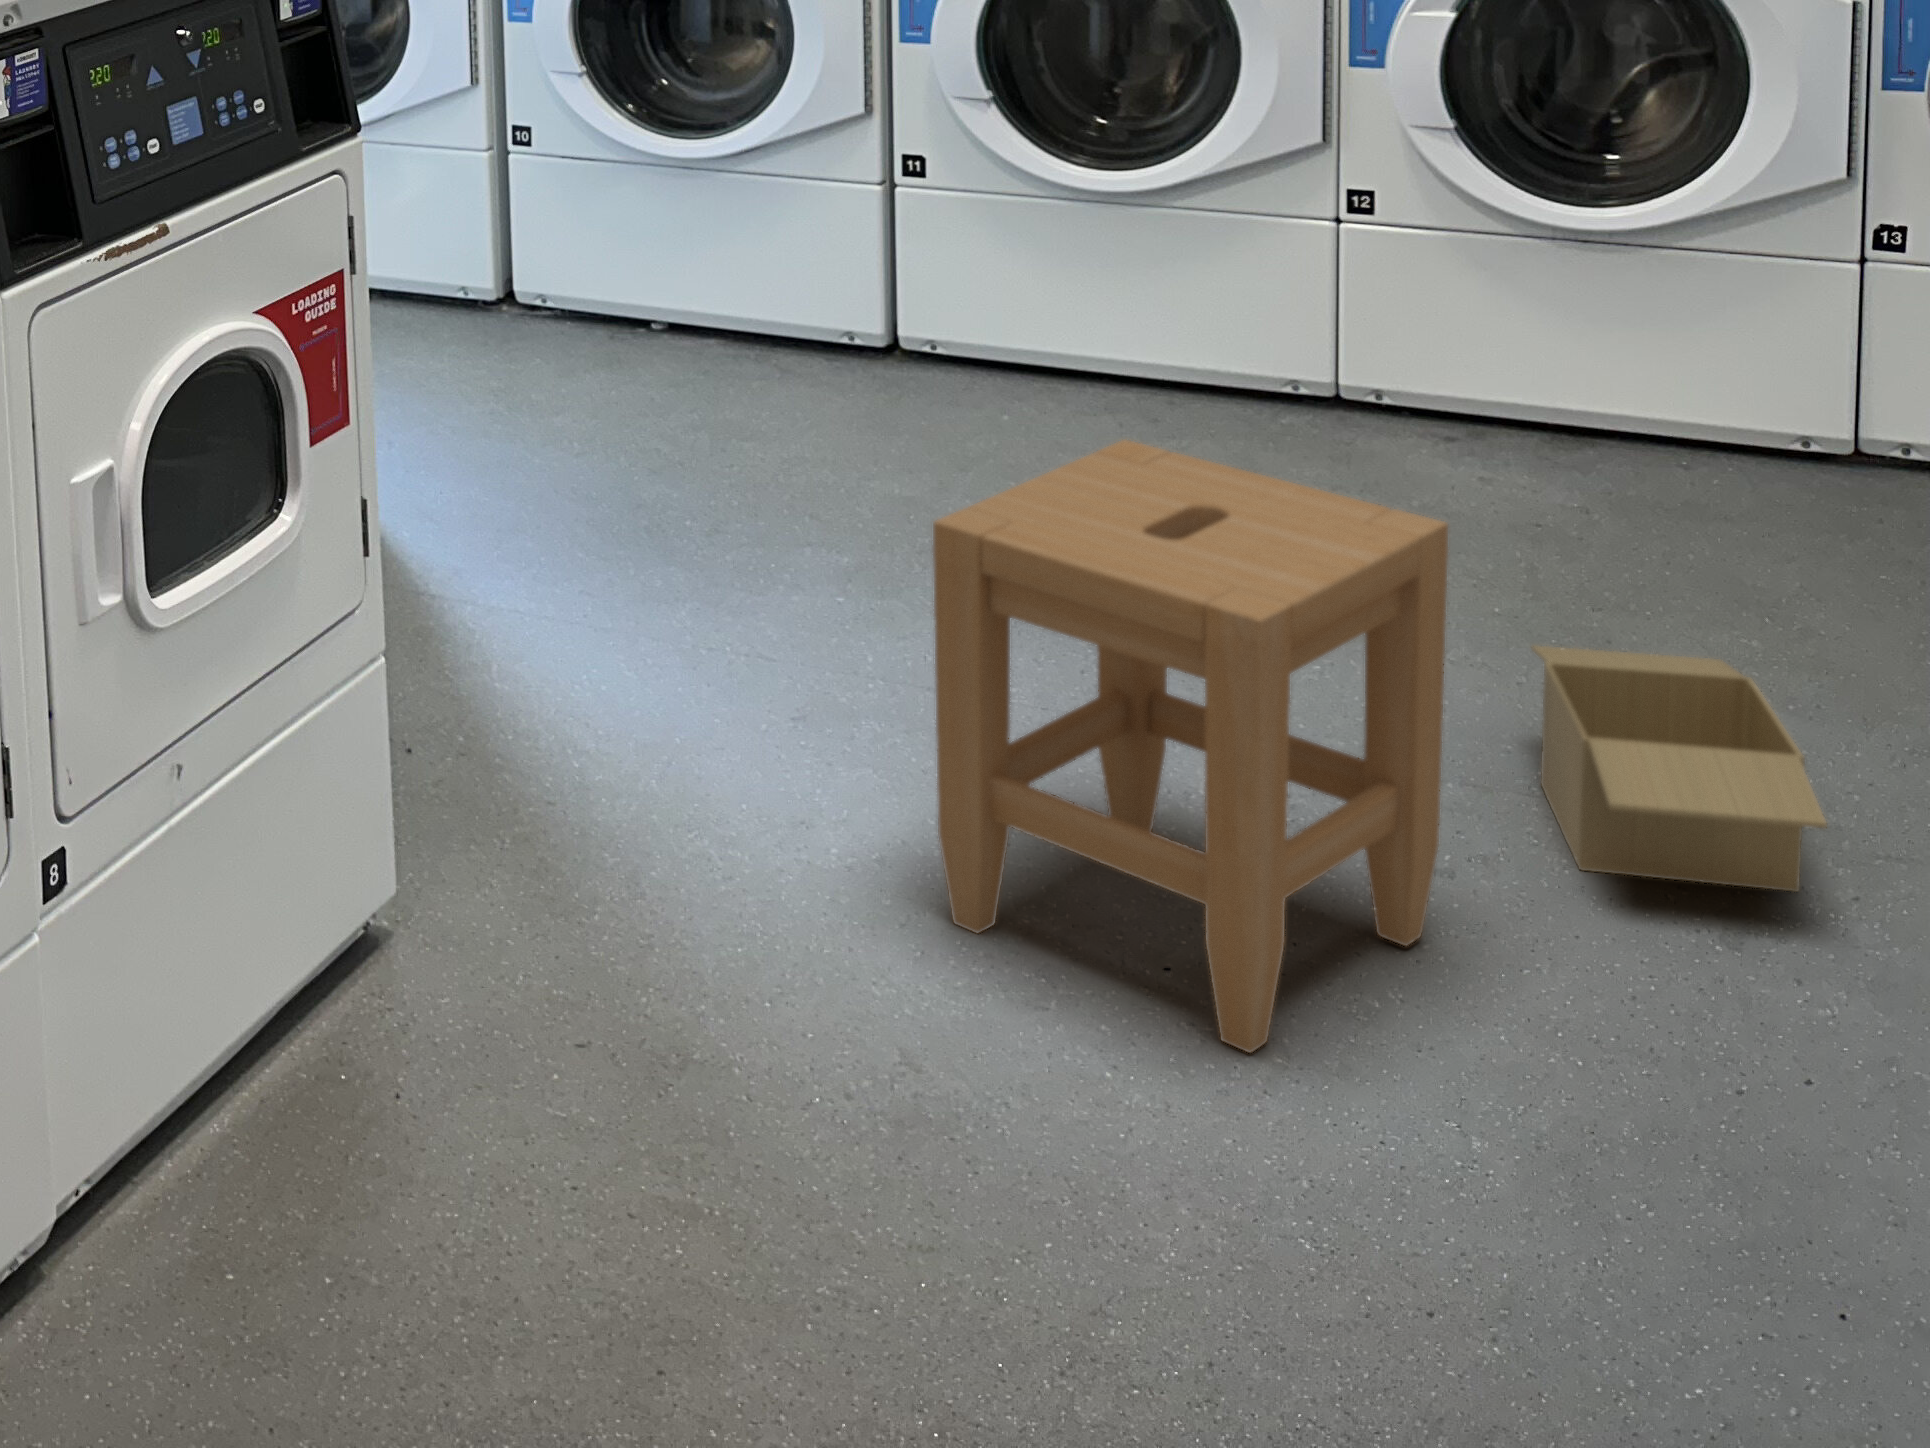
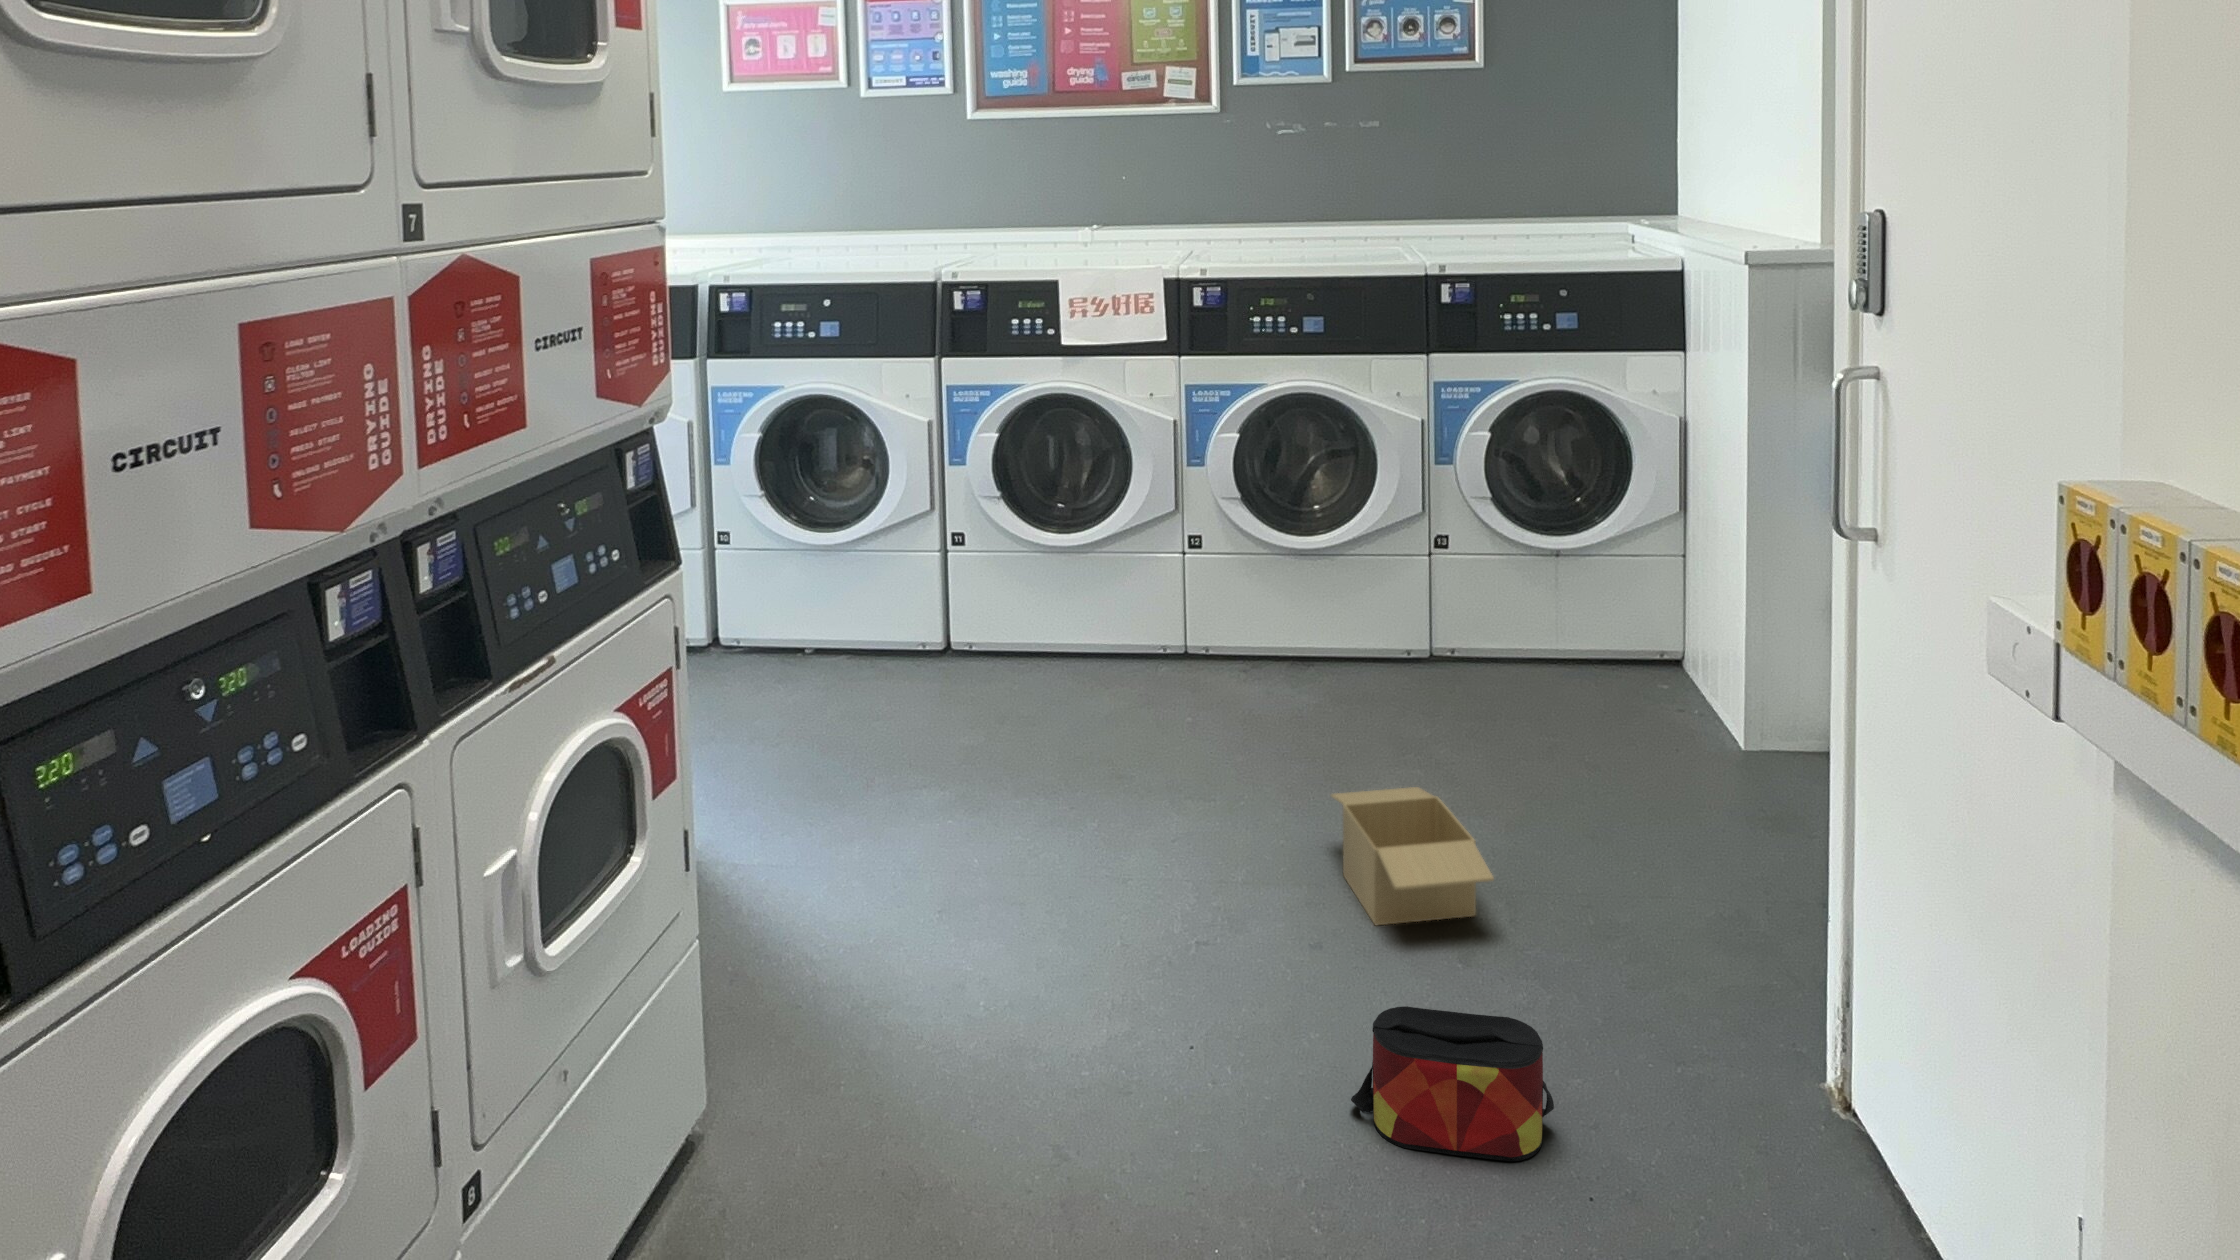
stool: present [933,440,1448,1053] -> none [1048,709,1320,1092]
bag: none [1436,969,1836,1258] -> present [1351,1006,1554,1161]

